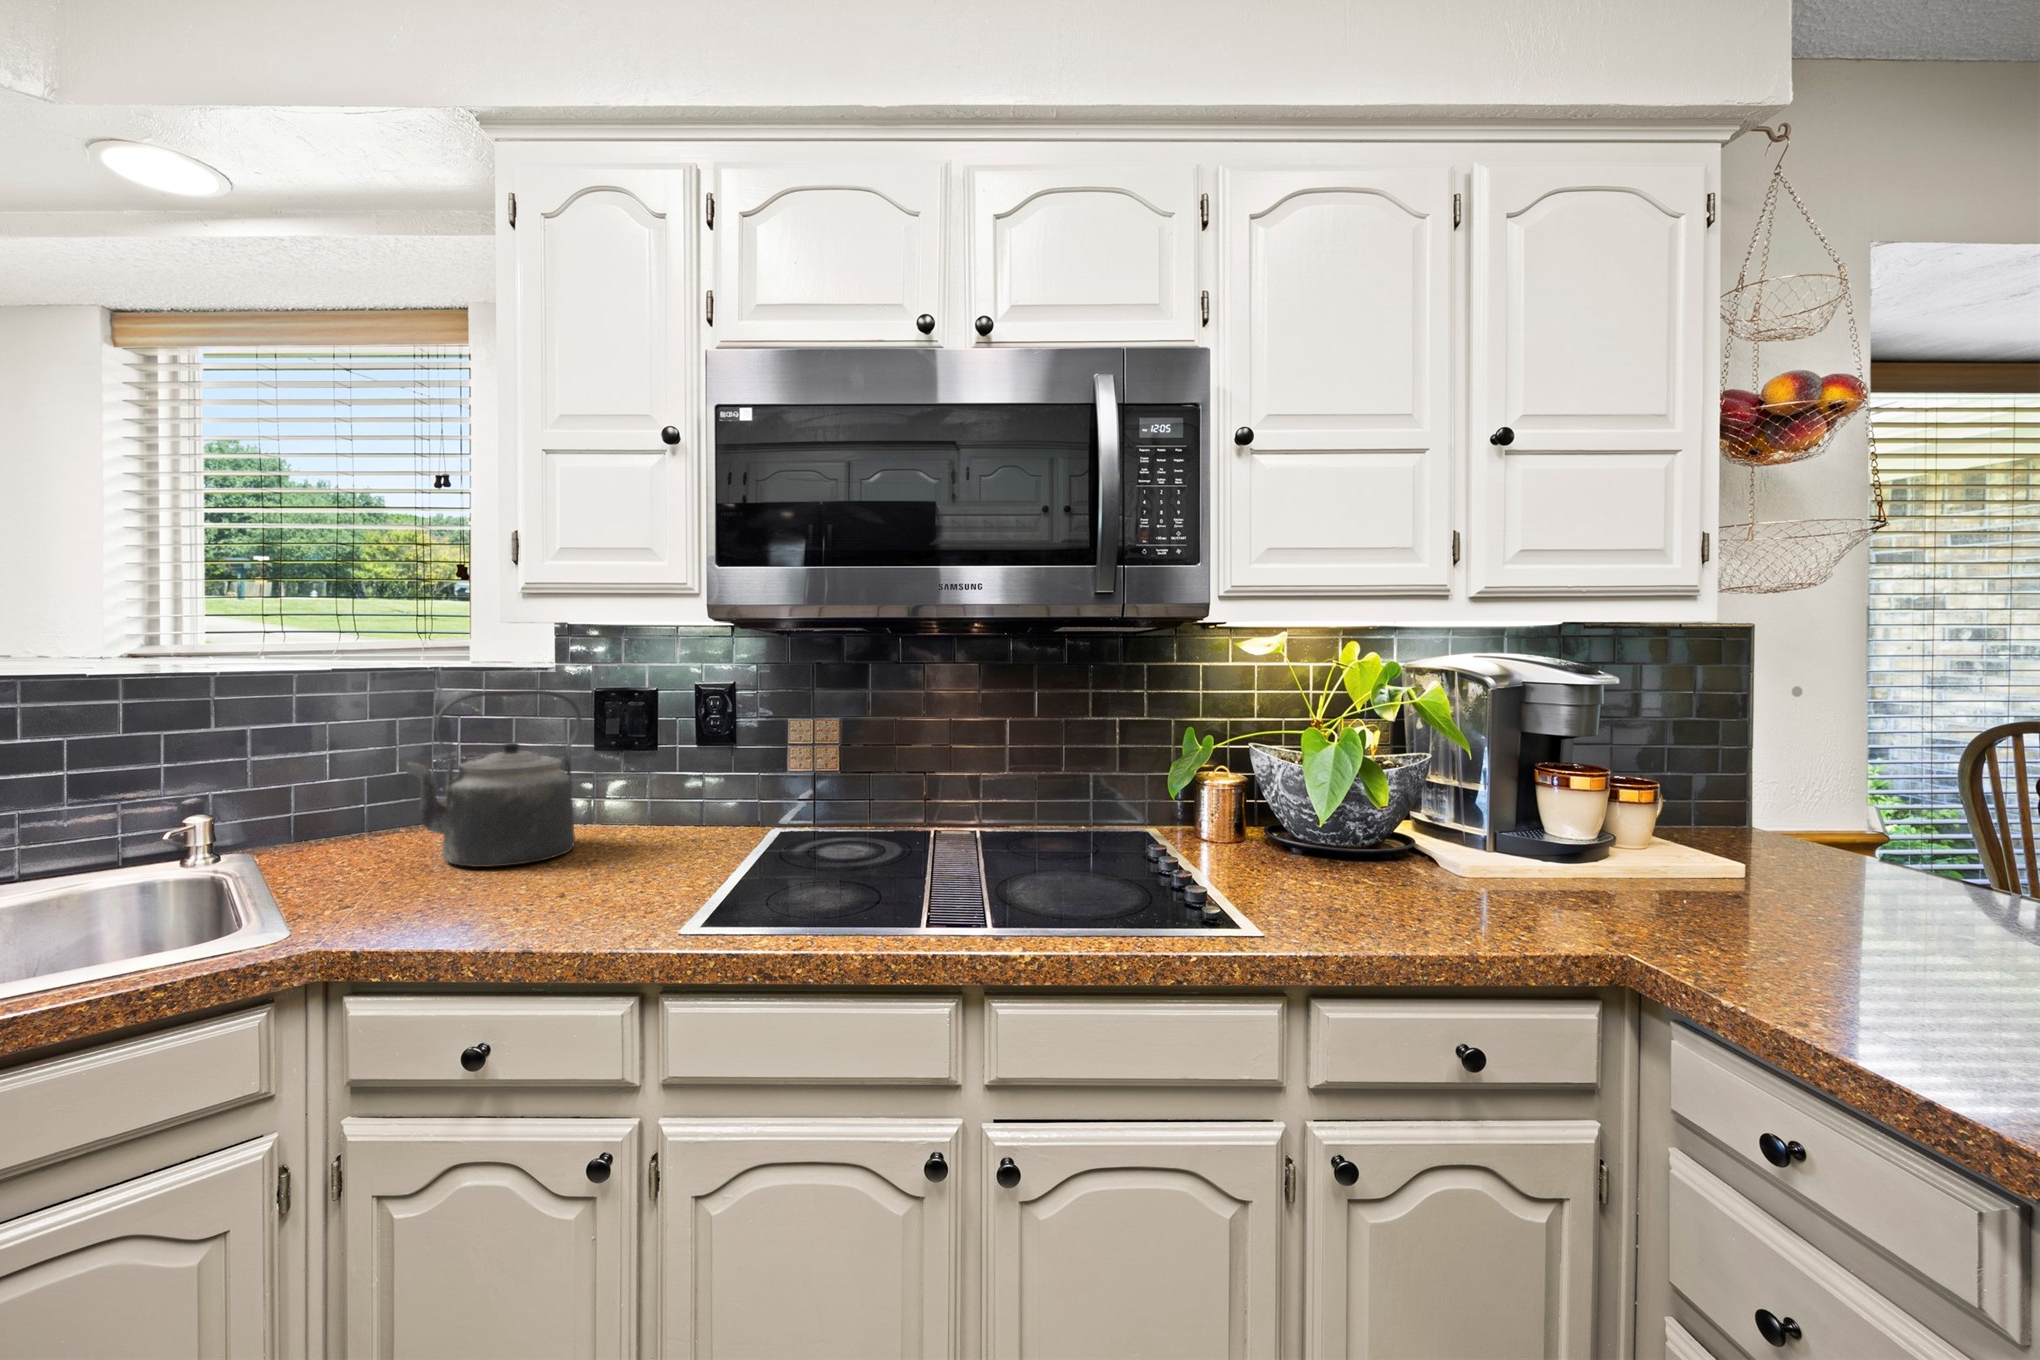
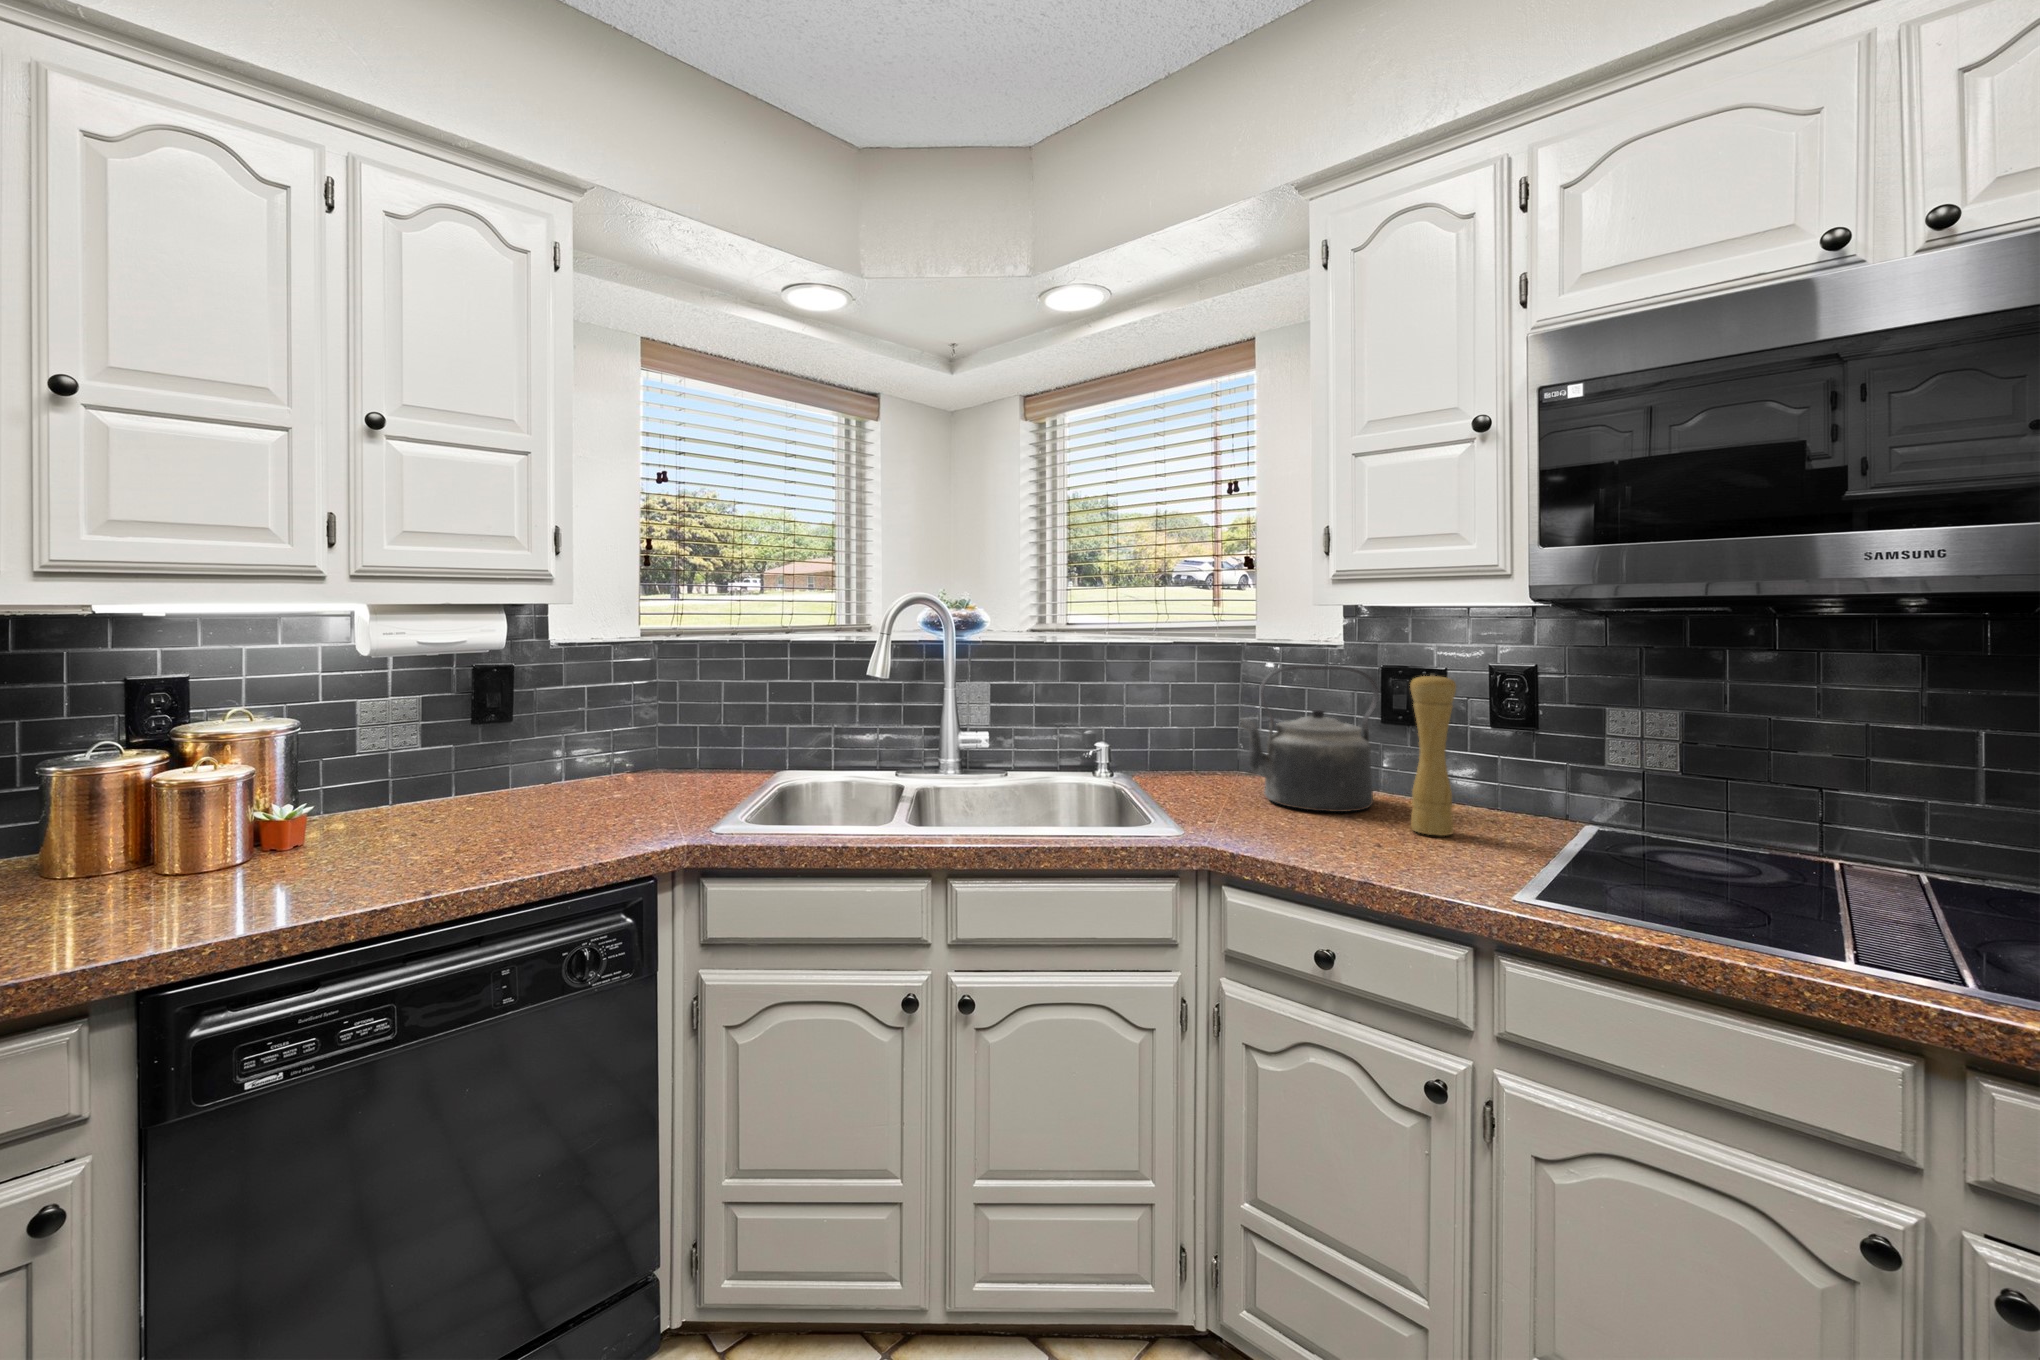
pepper mill: none [604,695,650,873] -> present [1410,674,1456,836]

